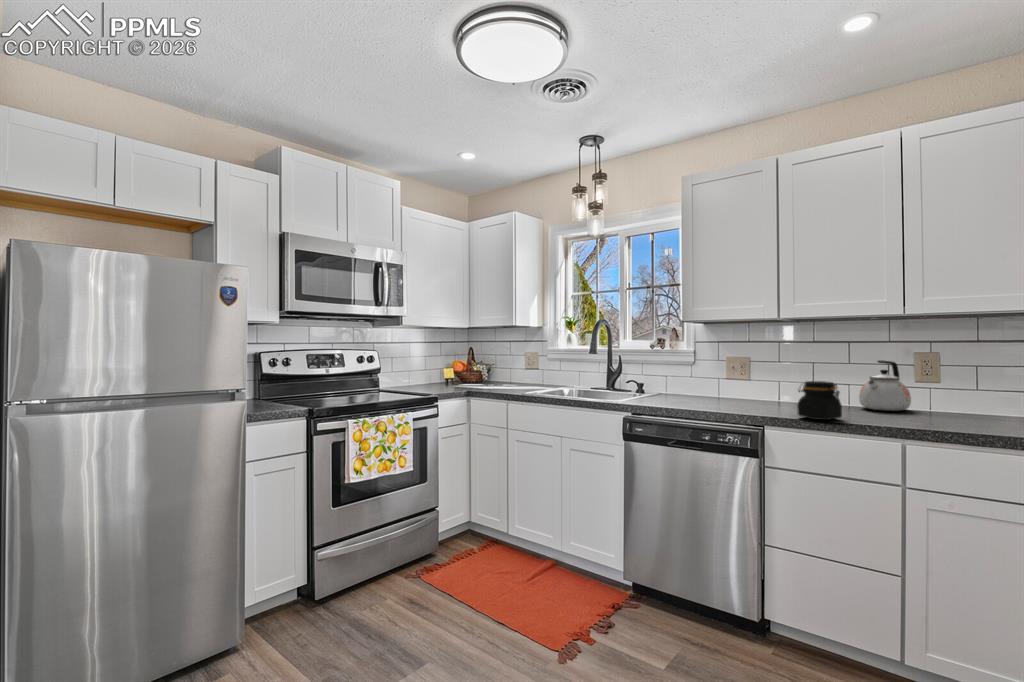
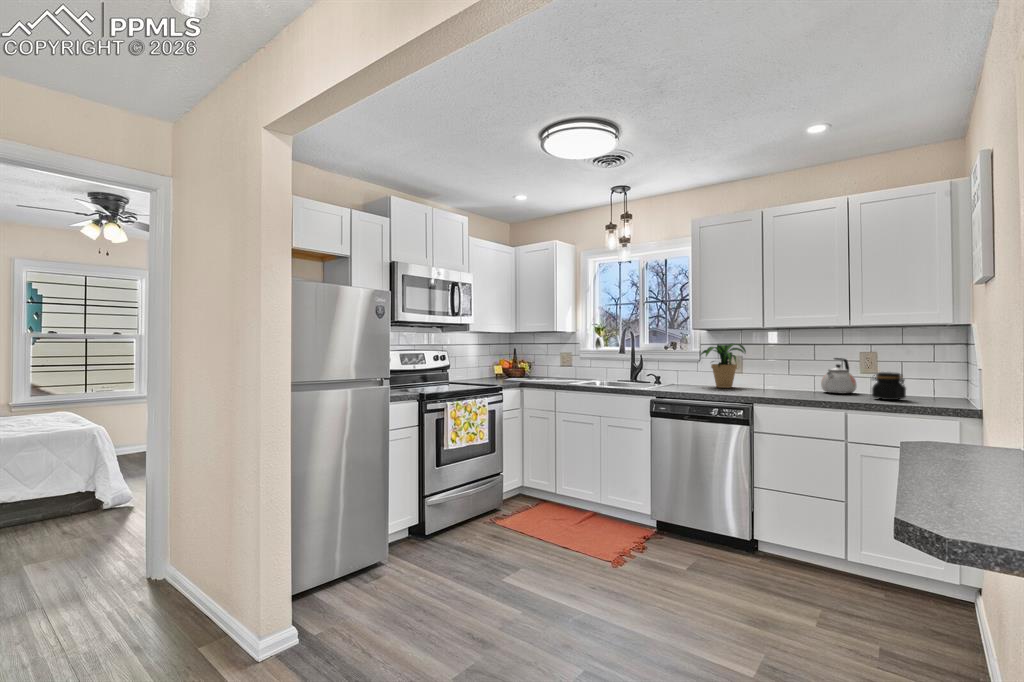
potted plant: none [690,341,754,400] -> present [701,344,746,388]
jar: present [797,381,842,420] -> present [872,372,906,400]

